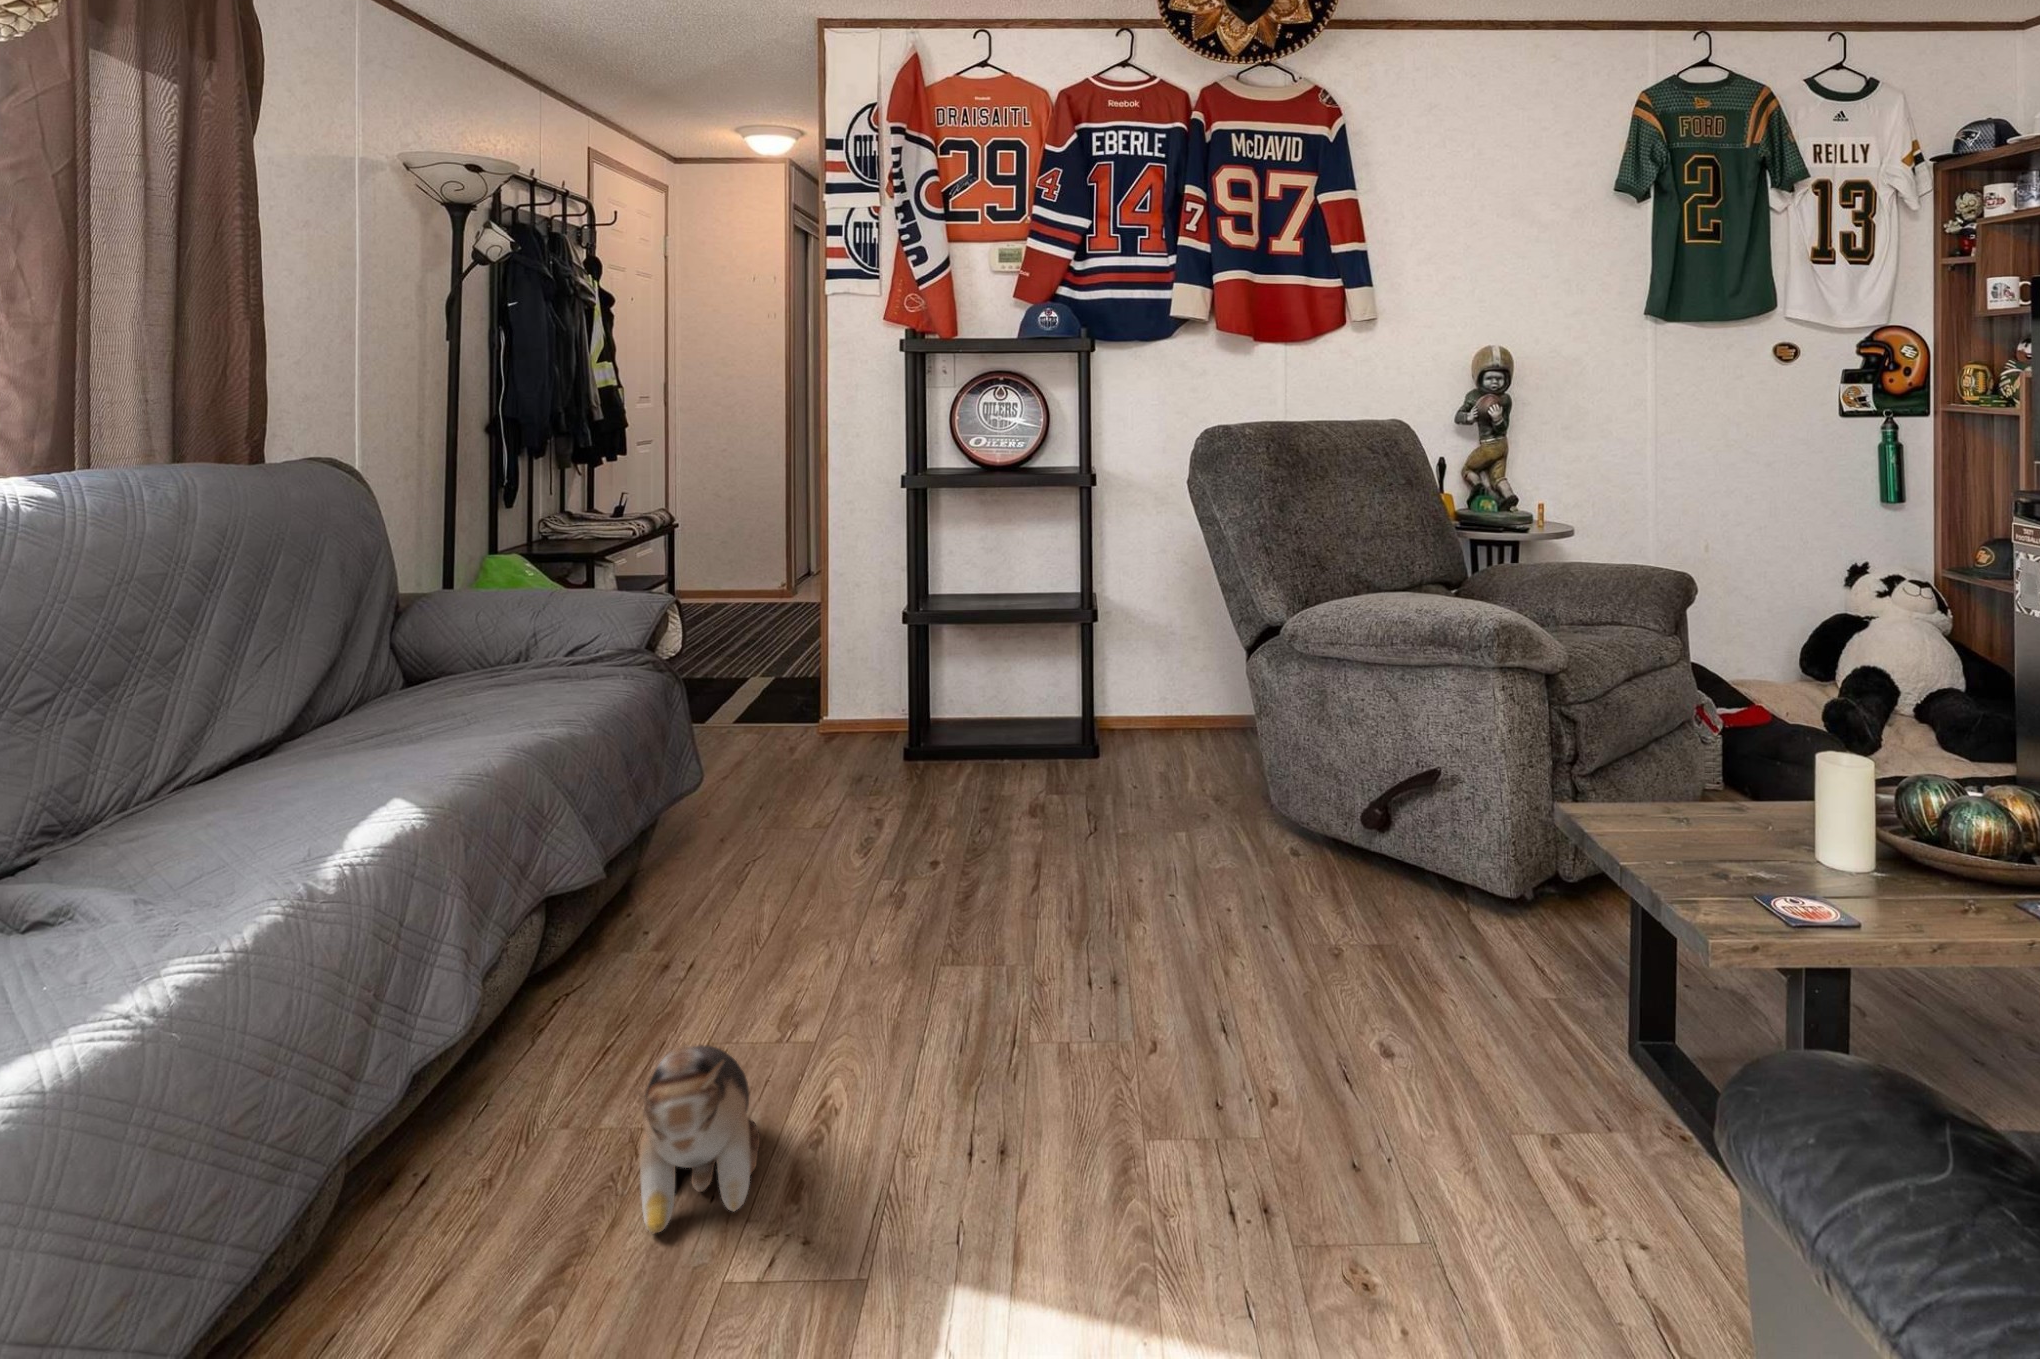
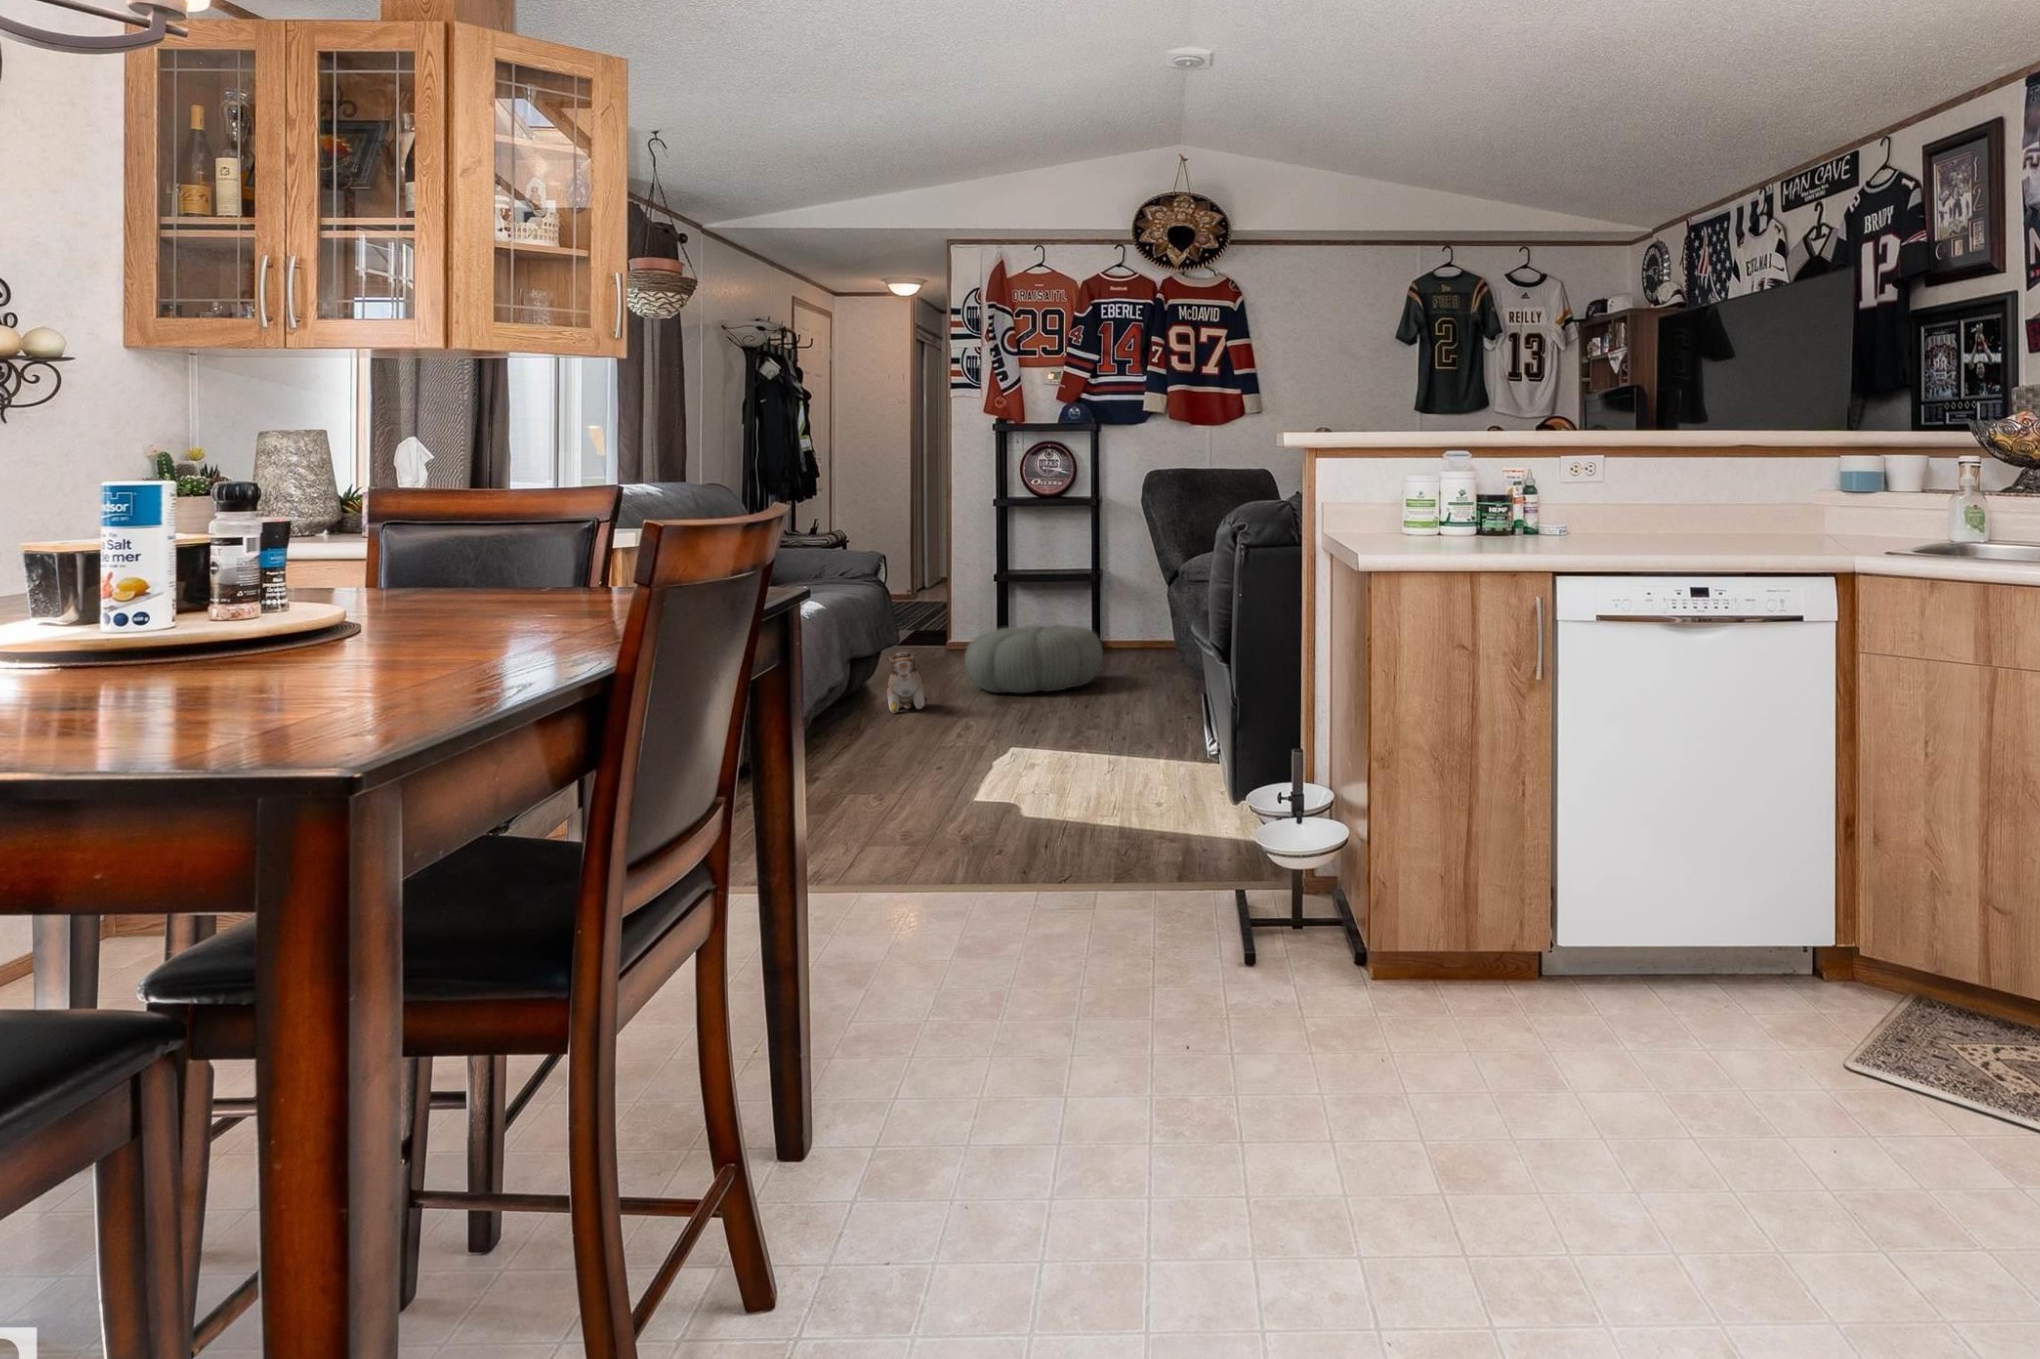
pouf: none [862,811,1197,1052] -> present [965,625,1103,694]

